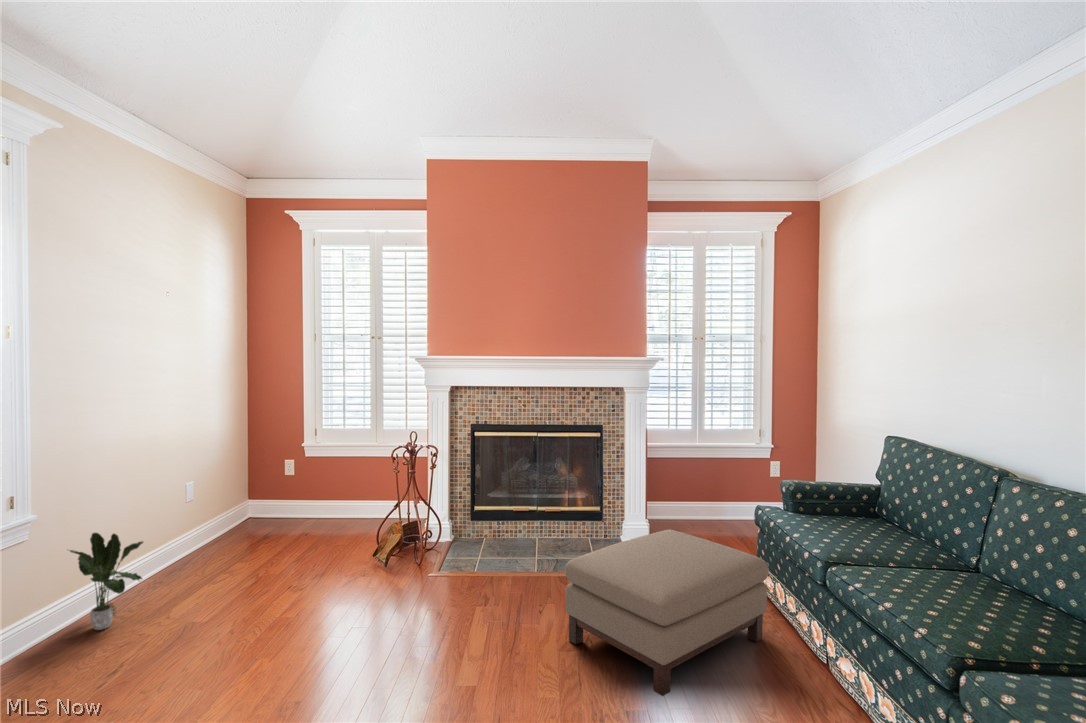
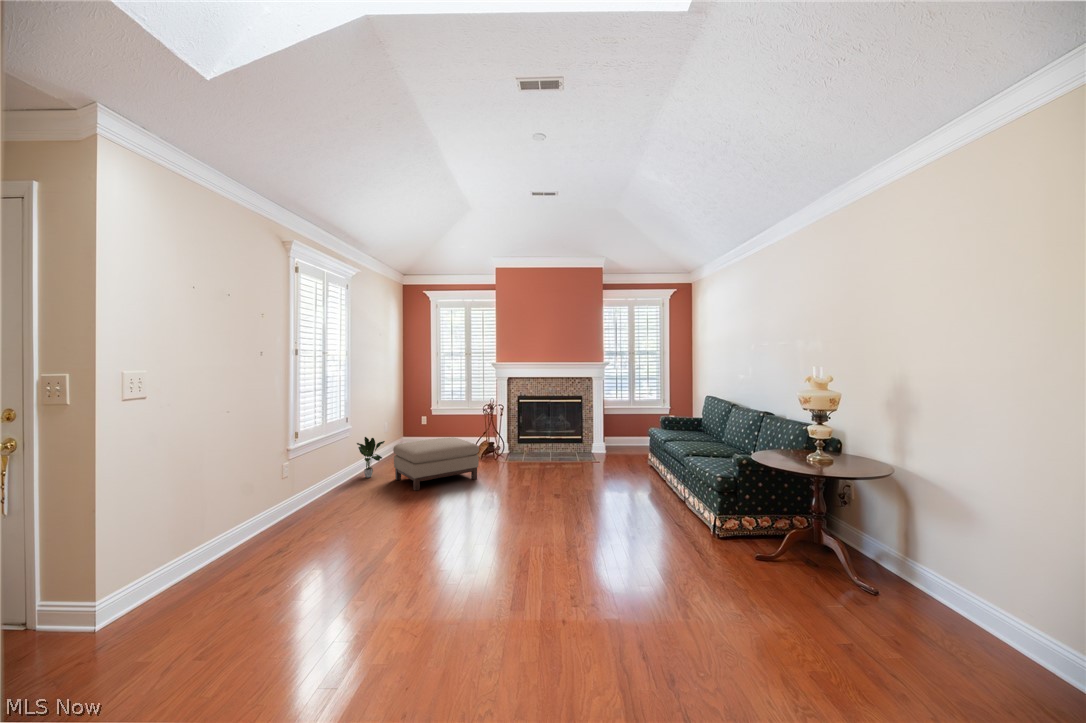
ottoman: present [565,529,768,696] -> present [393,437,479,491]

